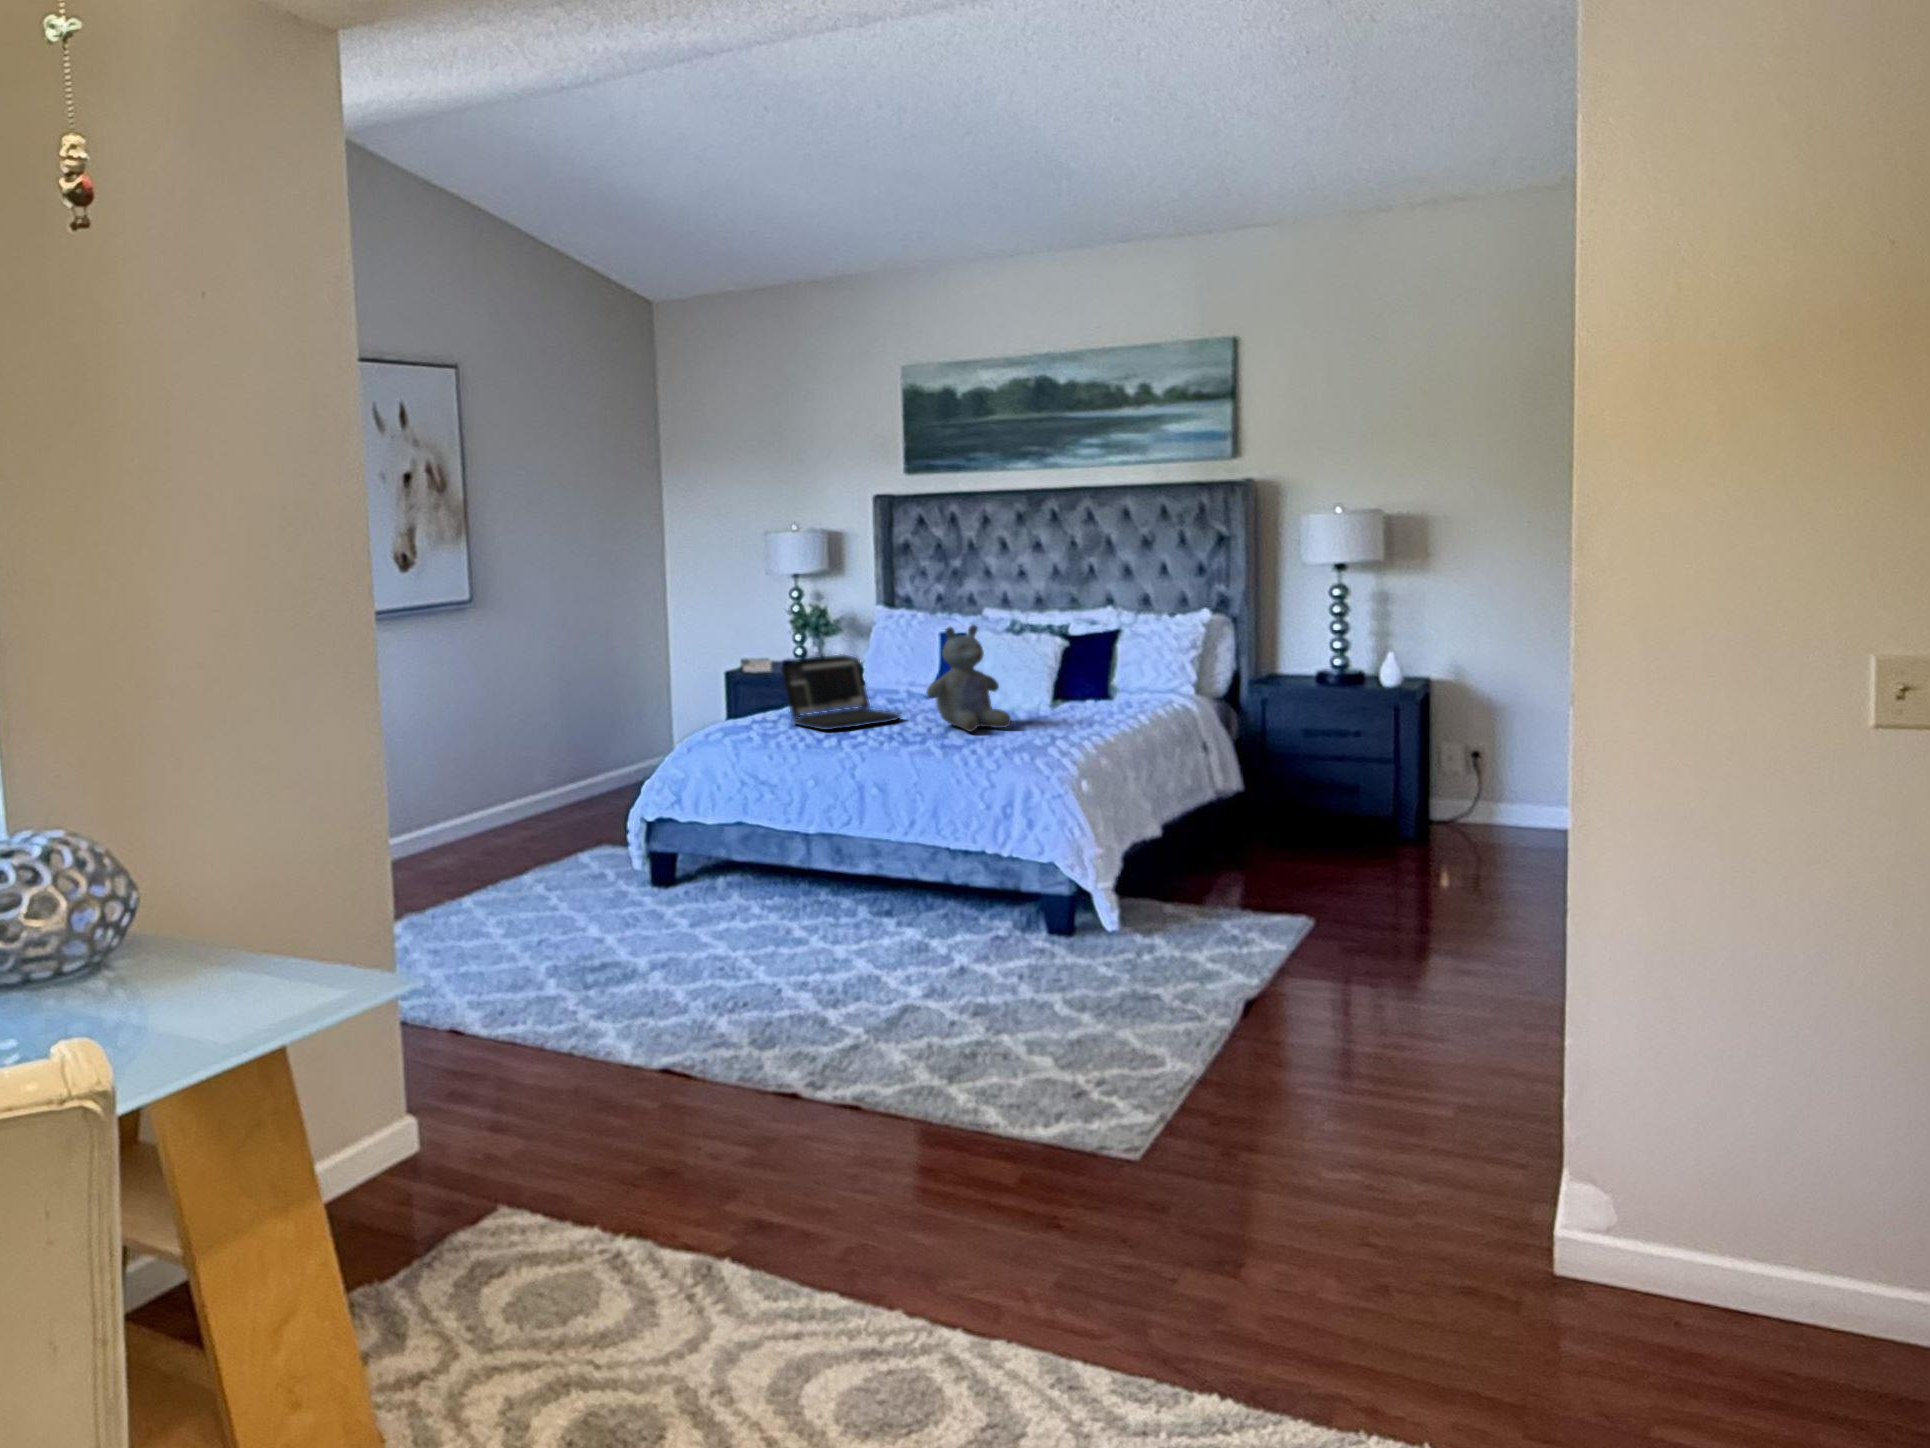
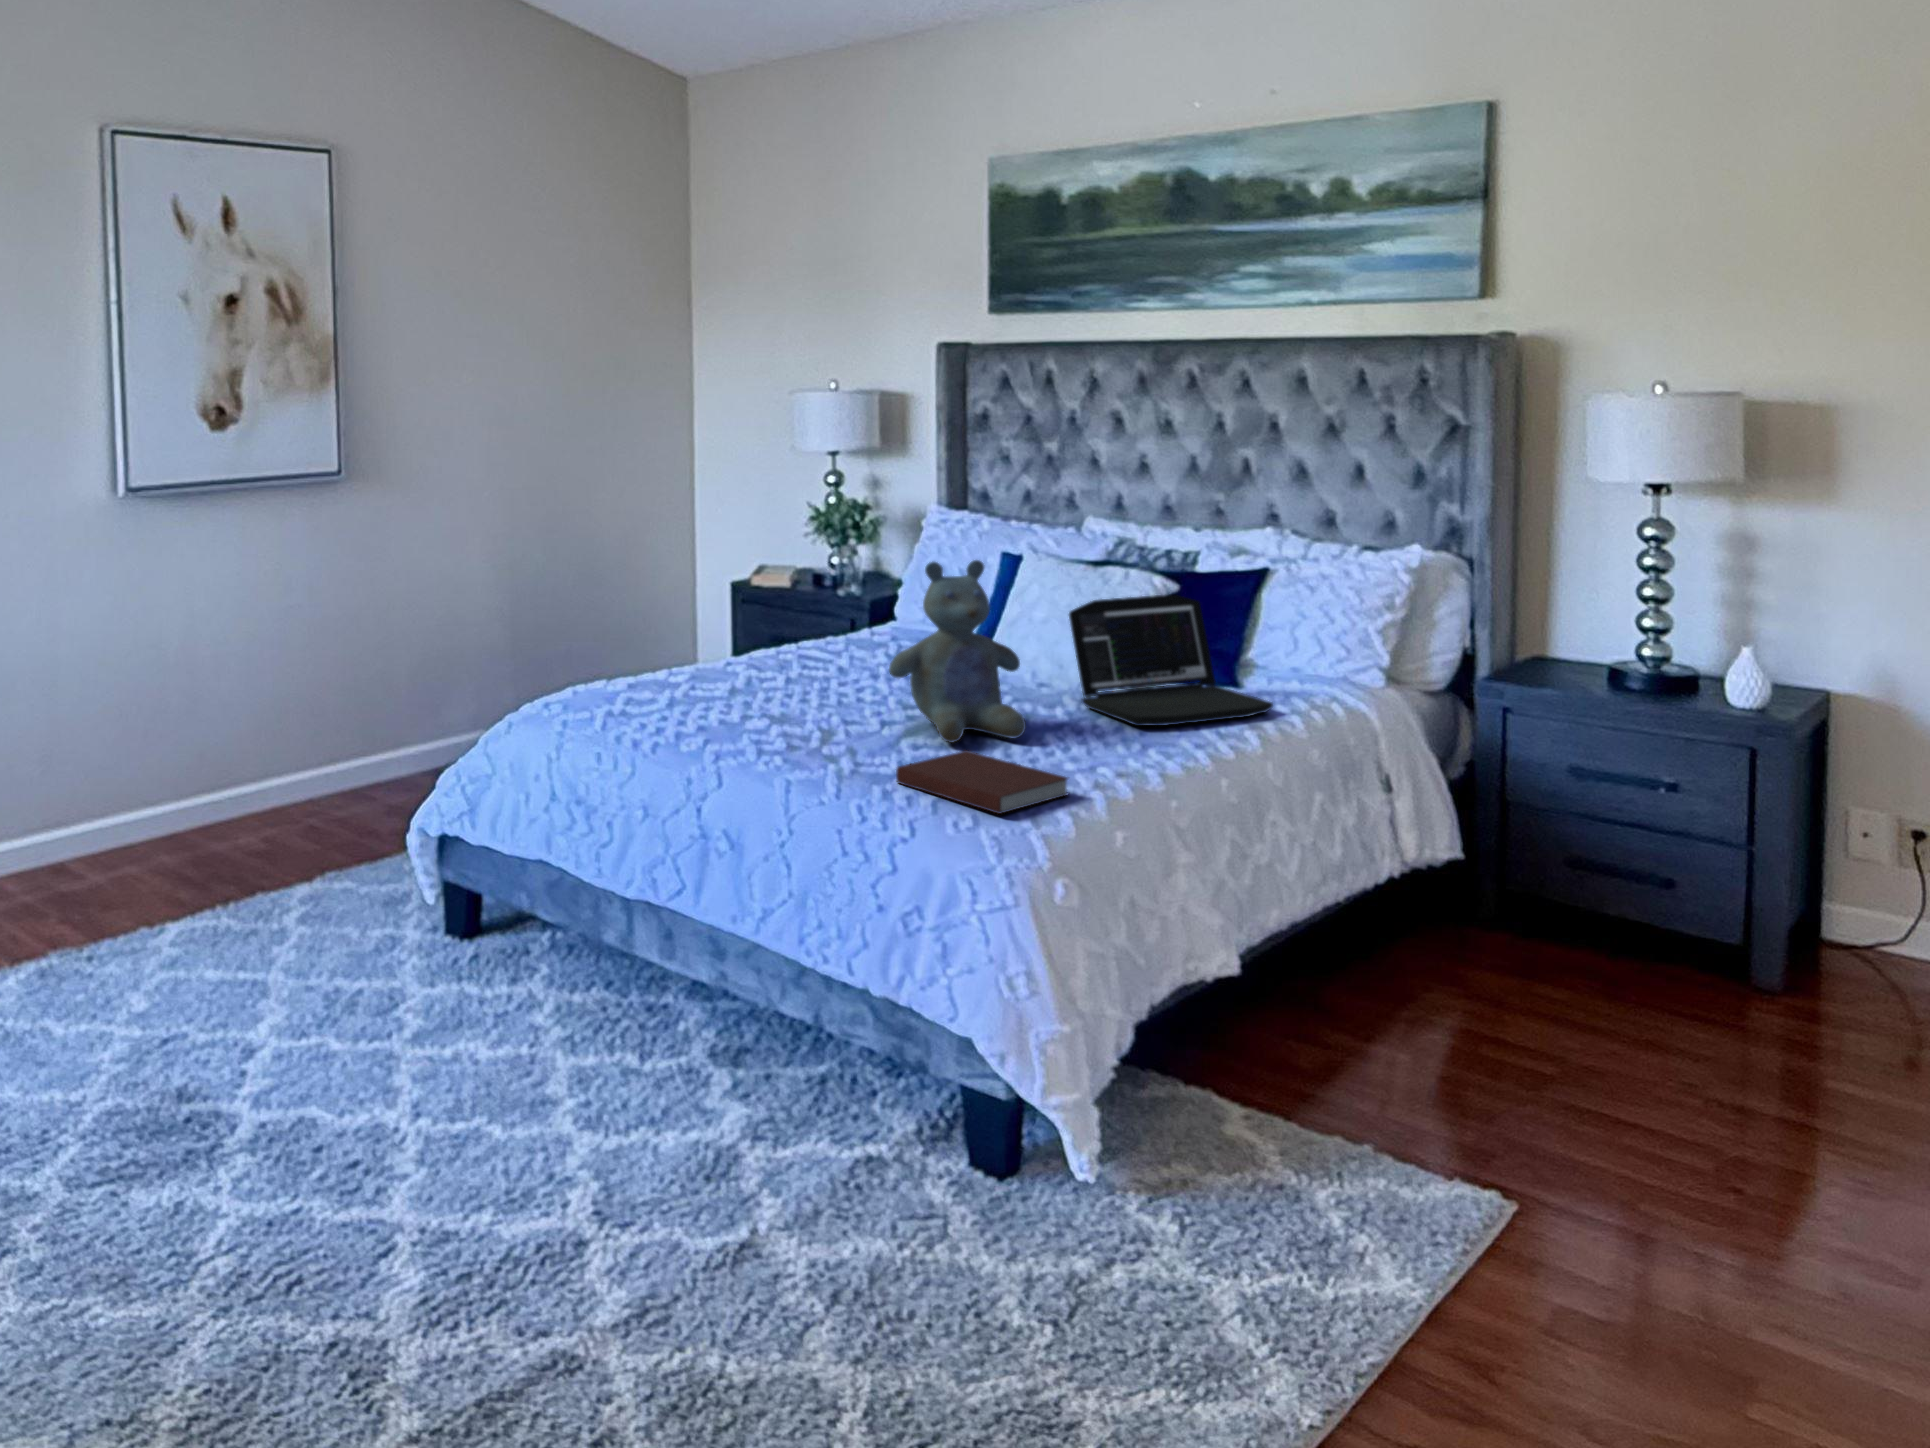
laptop: present [782,655,901,730] -> present [1069,594,1273,726]
notebook: none [956,732,1055,756] -> present [896,751,1068,814]

